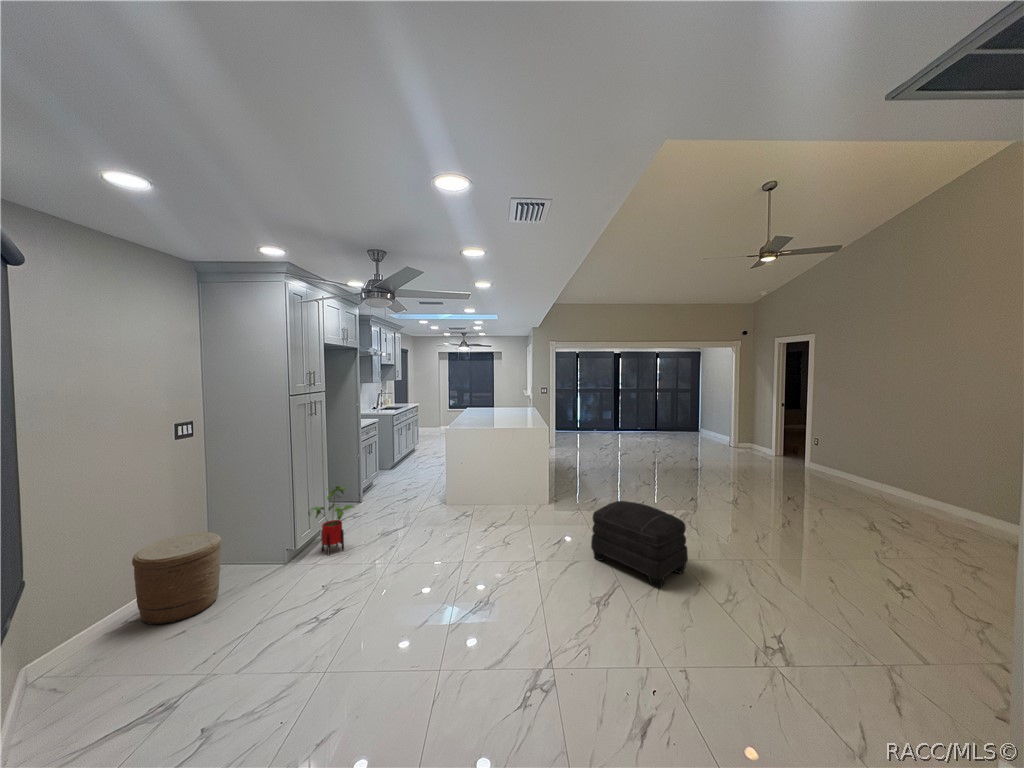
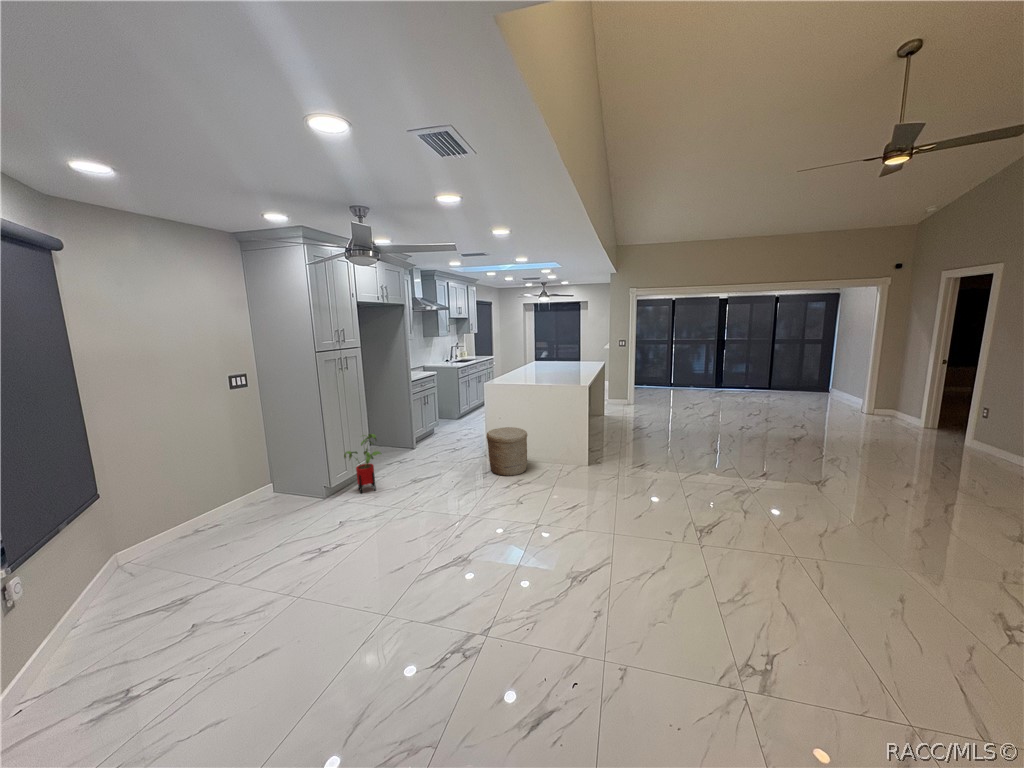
ottoman: present [591,501,688,588] -> none [598,469,705,572]
woven basket: present [132,532,222,624] -> present [487,427,527,476]

